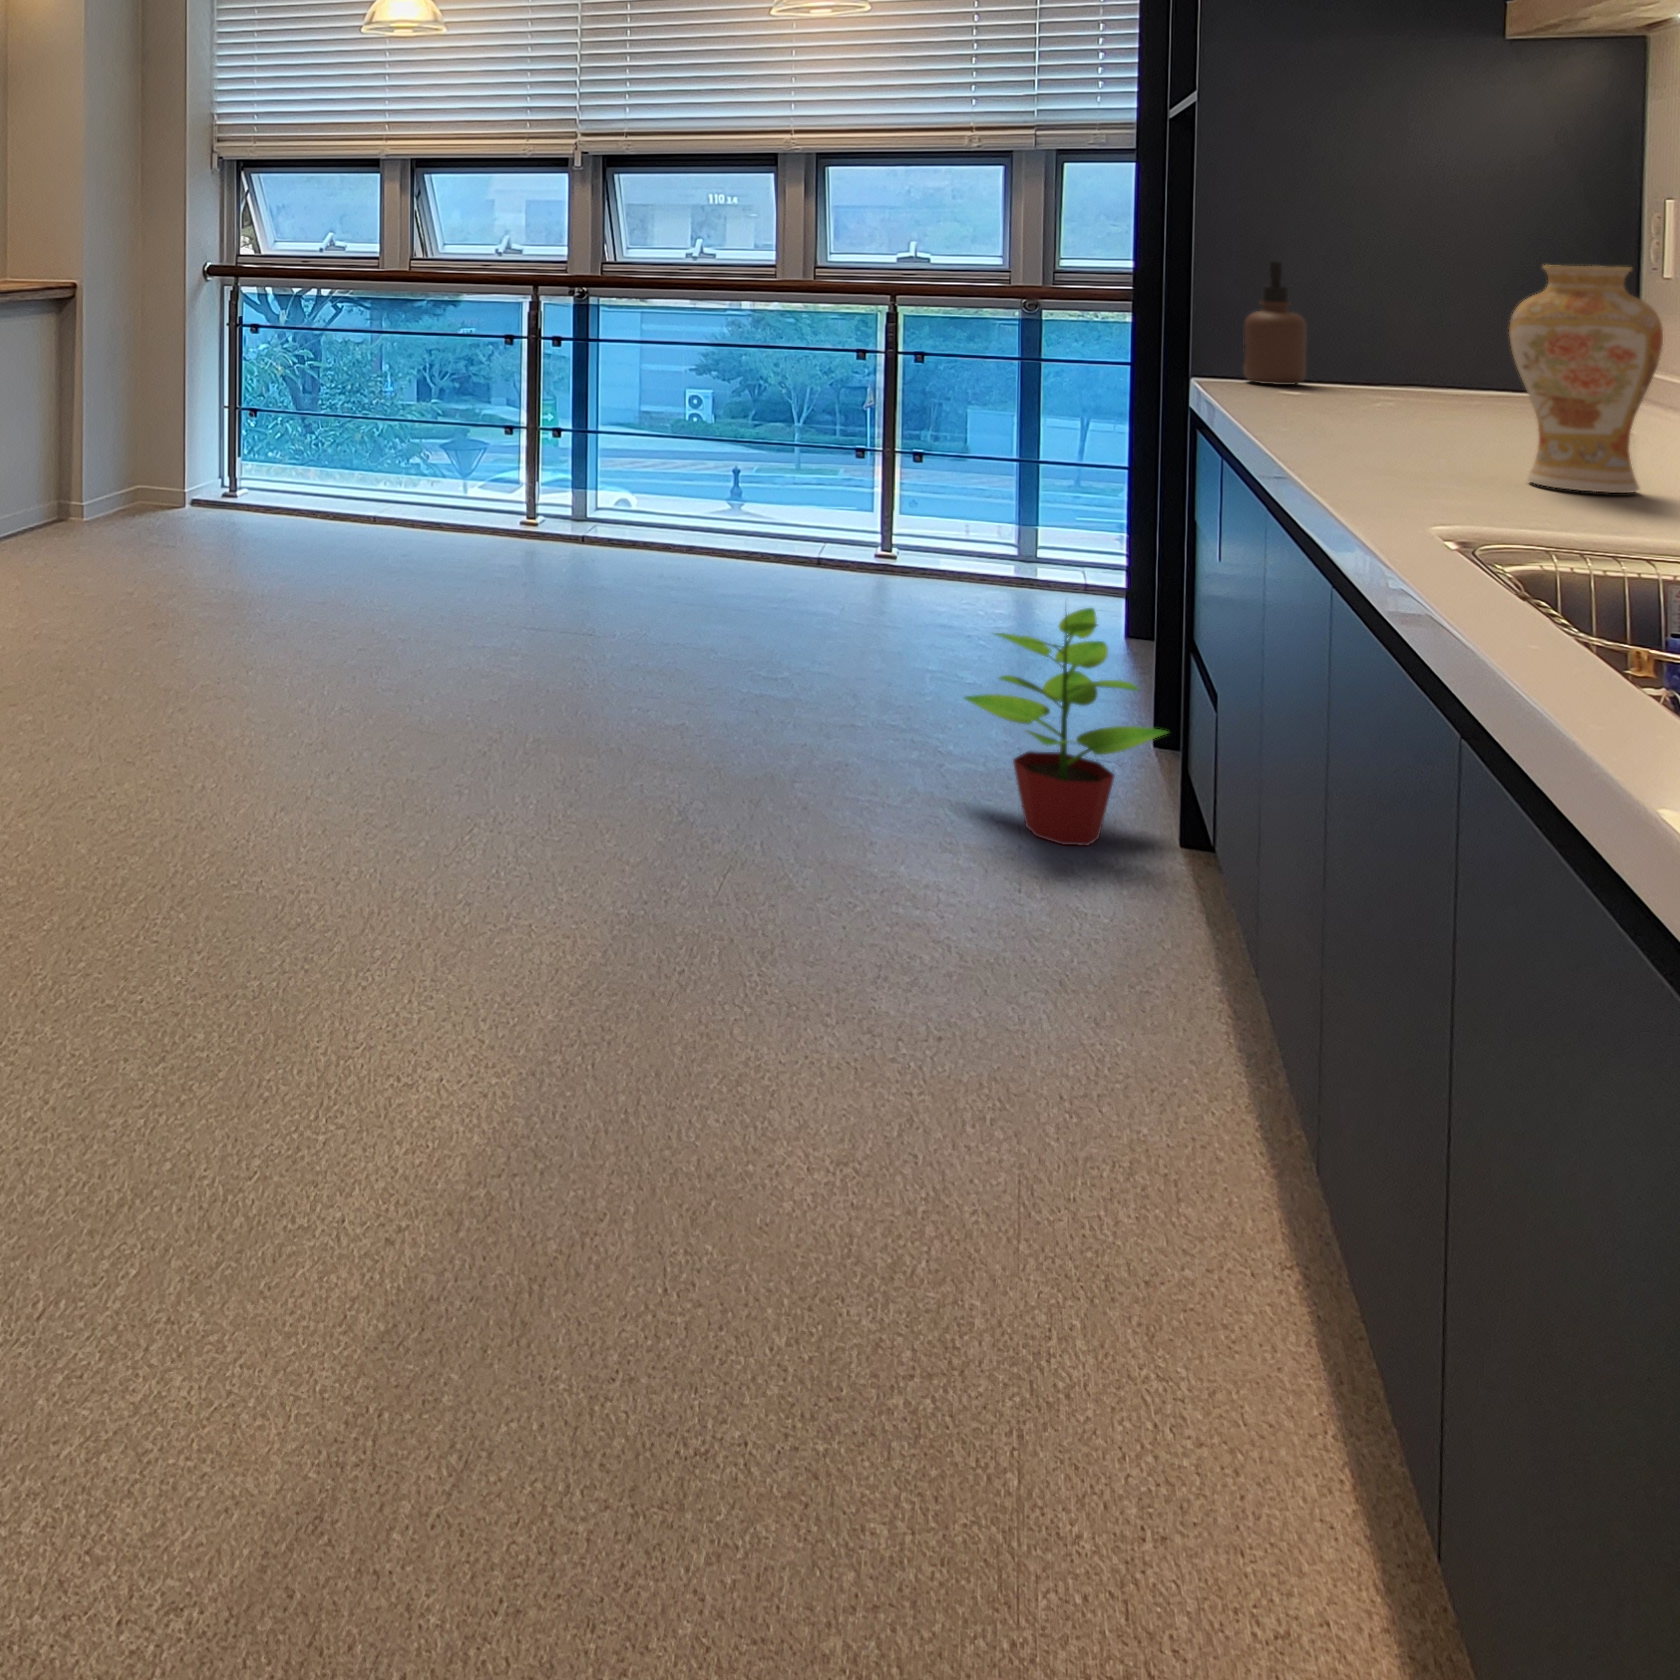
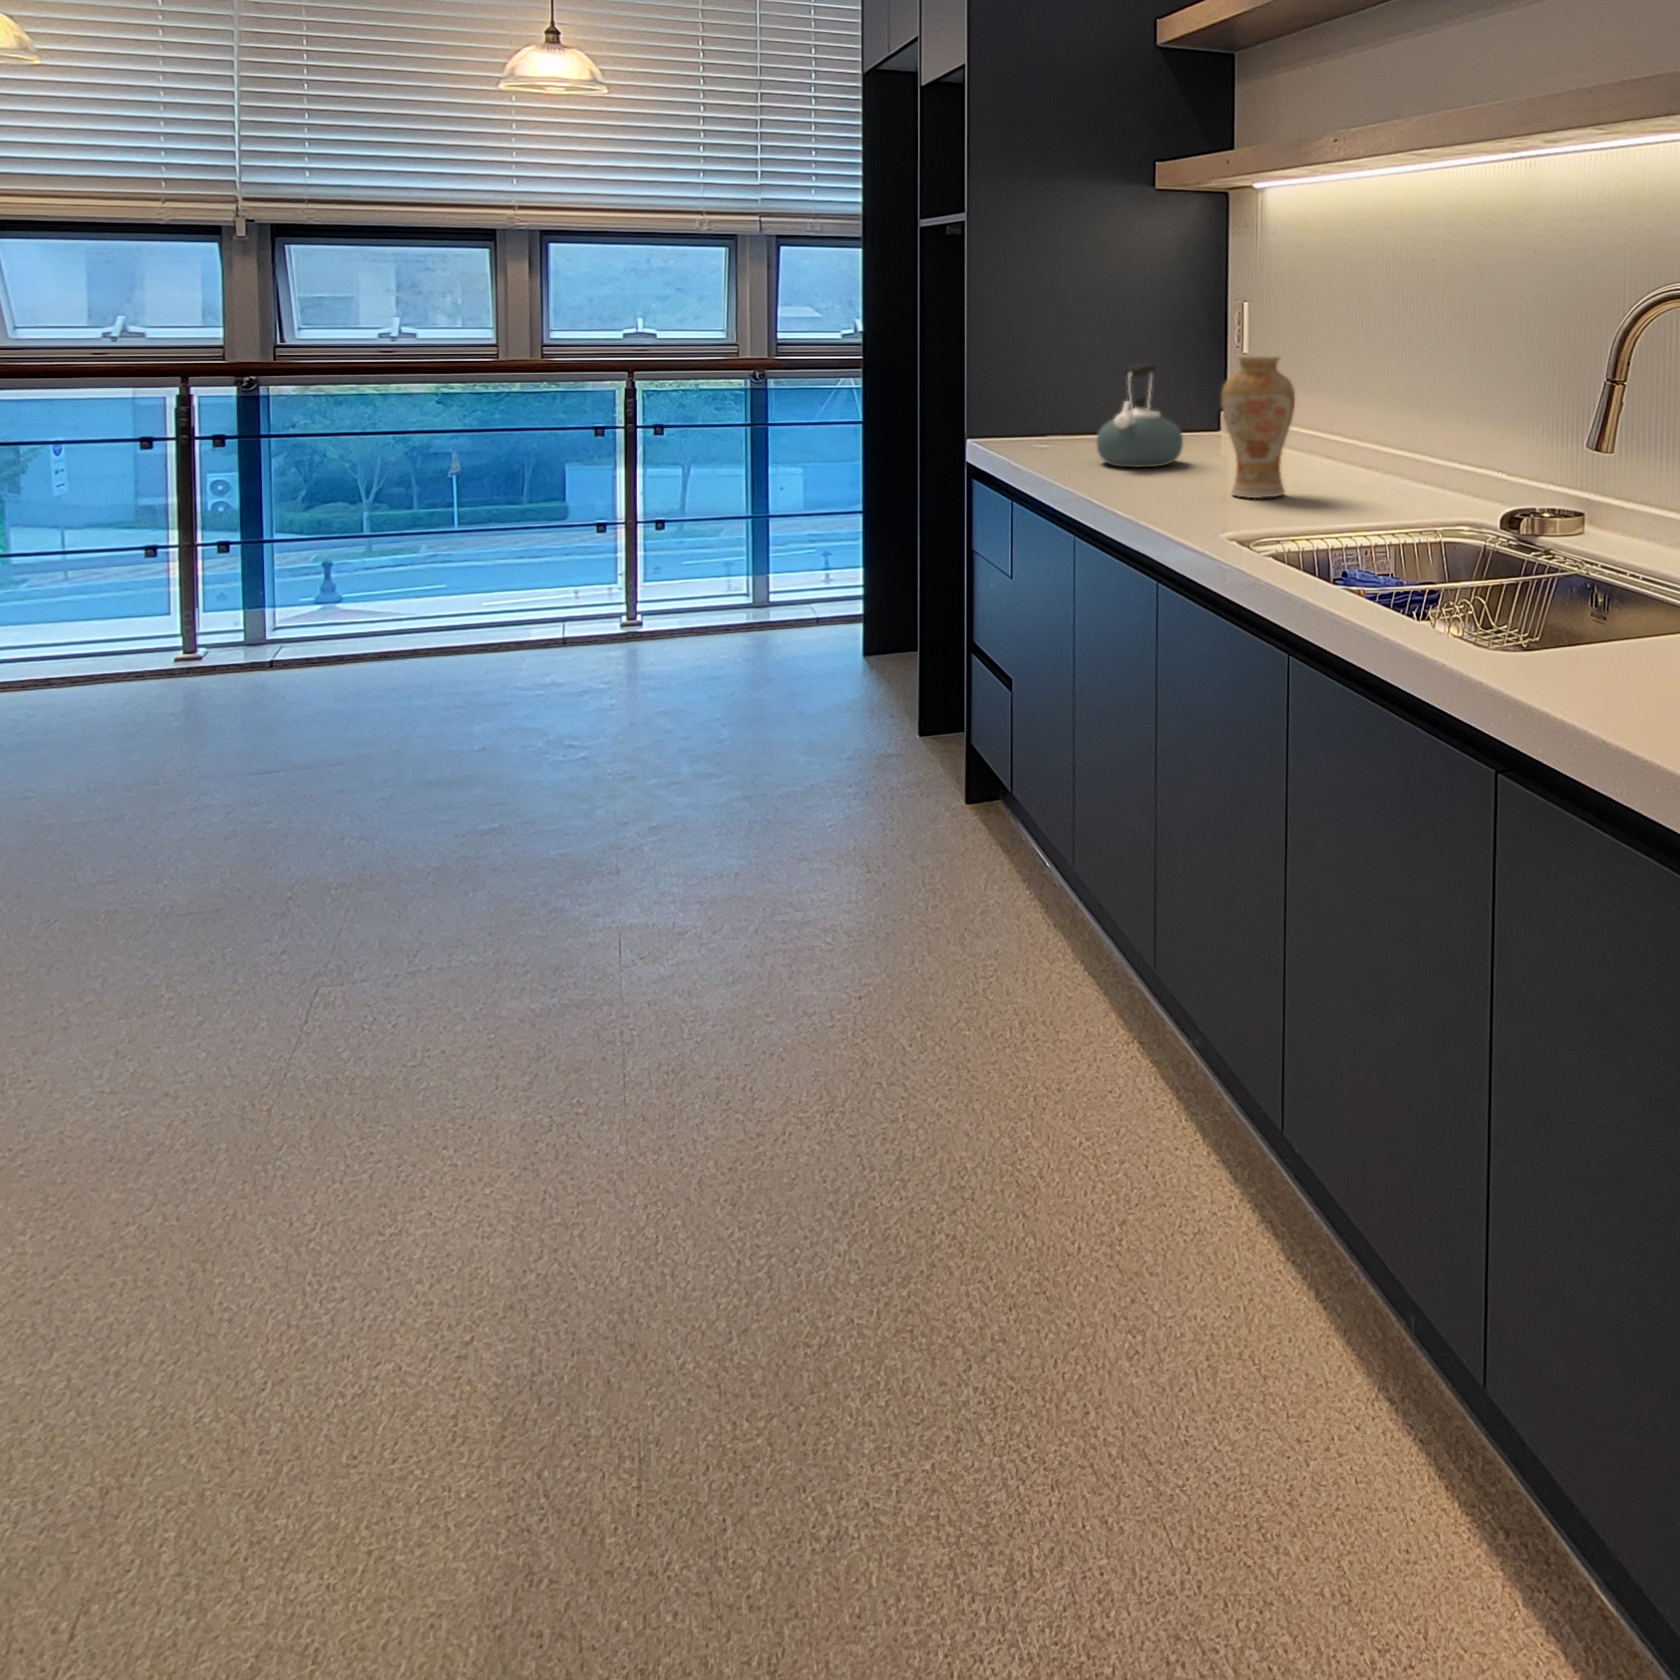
soap dispenser: present [1243,261,1307,385] -> none [1007,344,1048,437]
kettle: none [1339,285,1492,434] -> present [1097,364,1183,467]
potted plant: present [965,608,1167,846] -> none [801,628,960,827]

